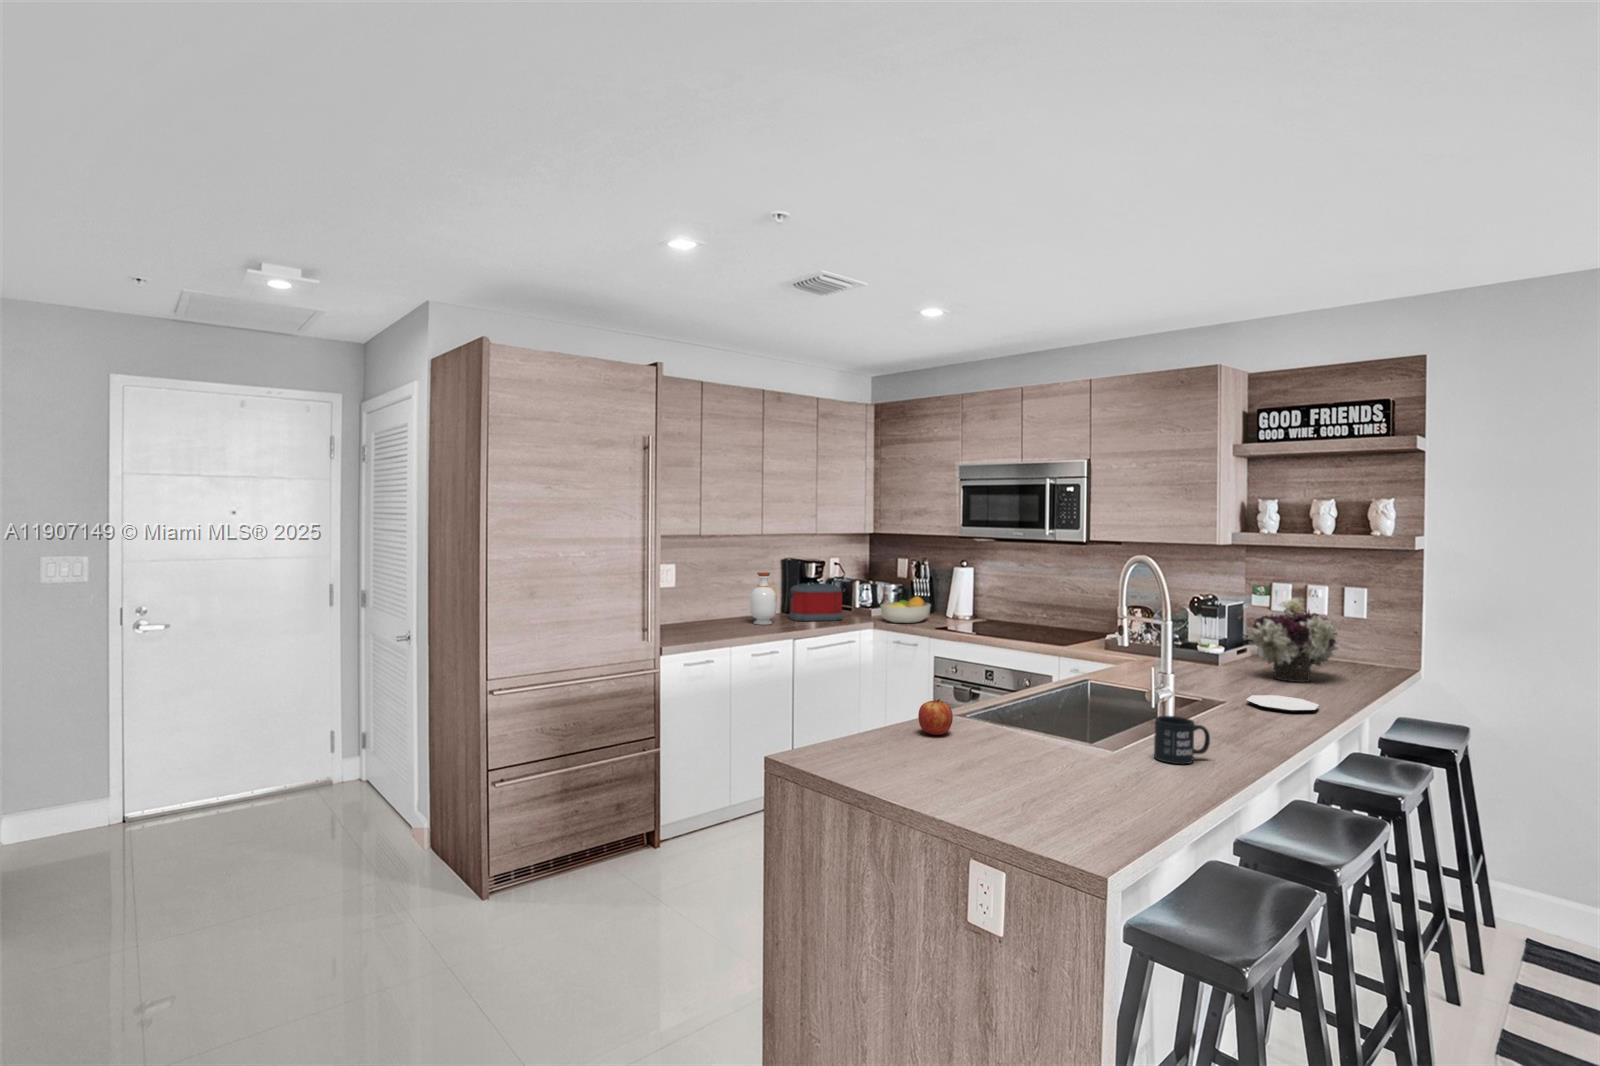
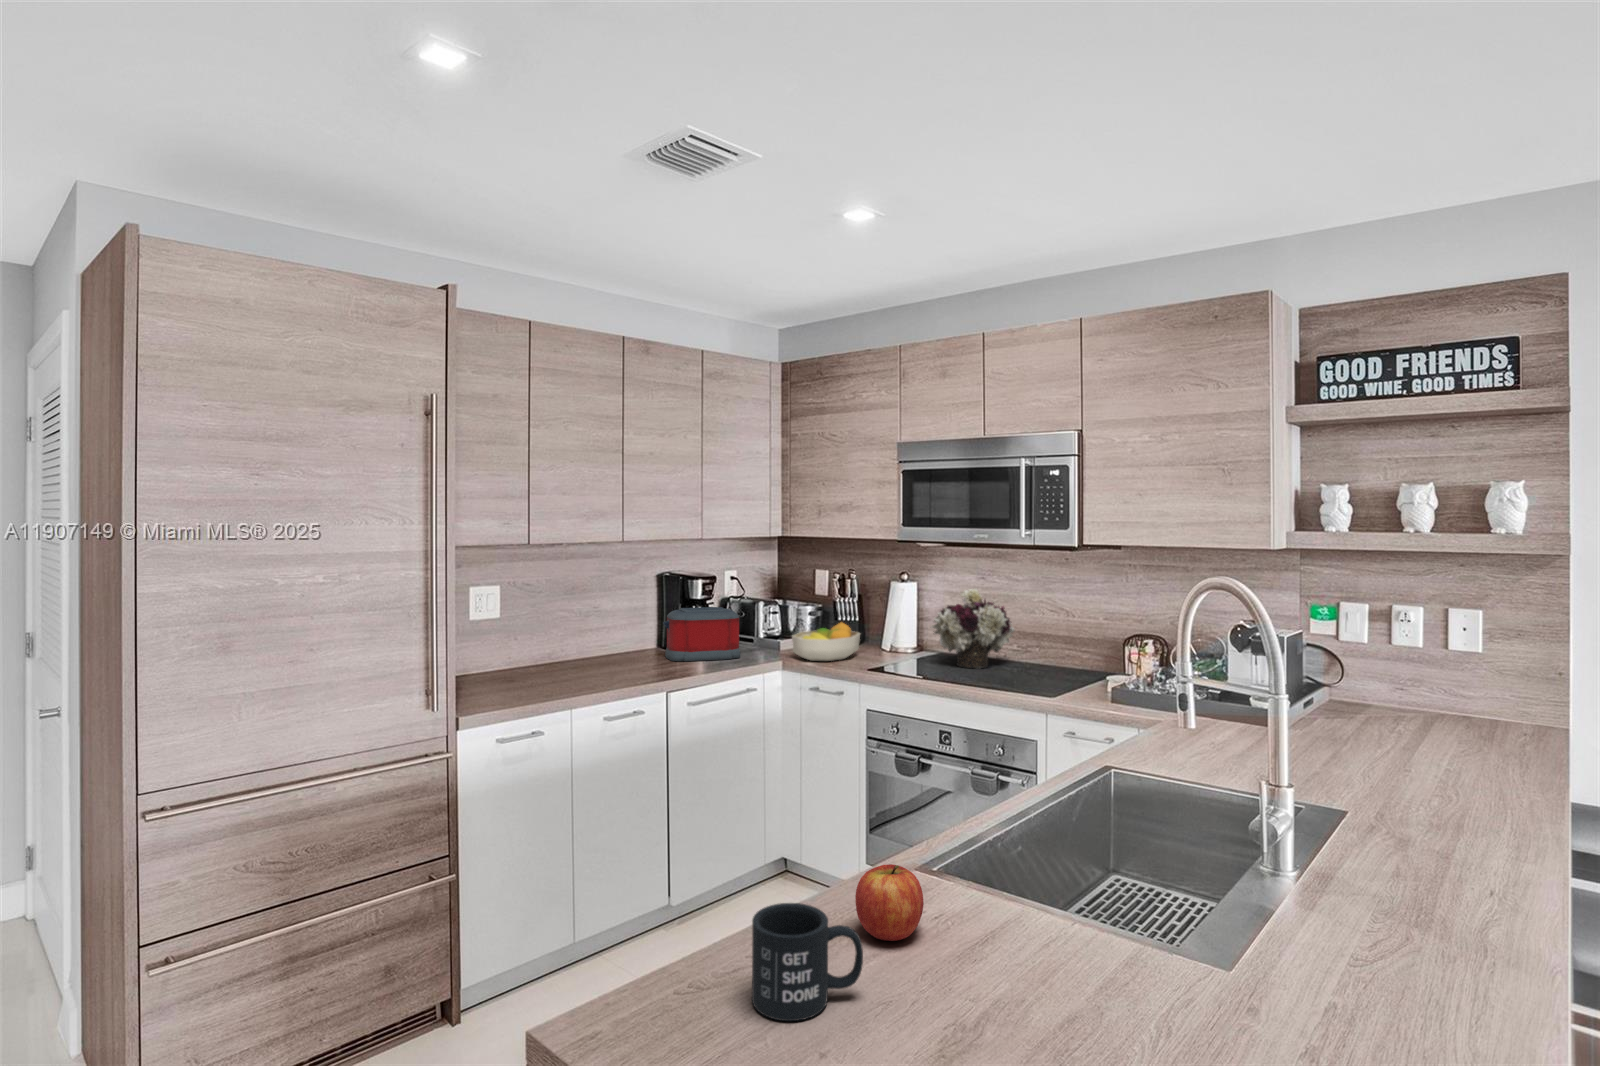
bottle: present [750,572,777,625] -> none [606,594,645,669]
flower arrangement: present [1248,599,1338,682] -> present [932,588,1014,668]
plate: present [1246,695,1319,711] -> none [1393,795,1521,834]
mug: present [1154,716,1210,764] -> present [752,903,863,1021]

